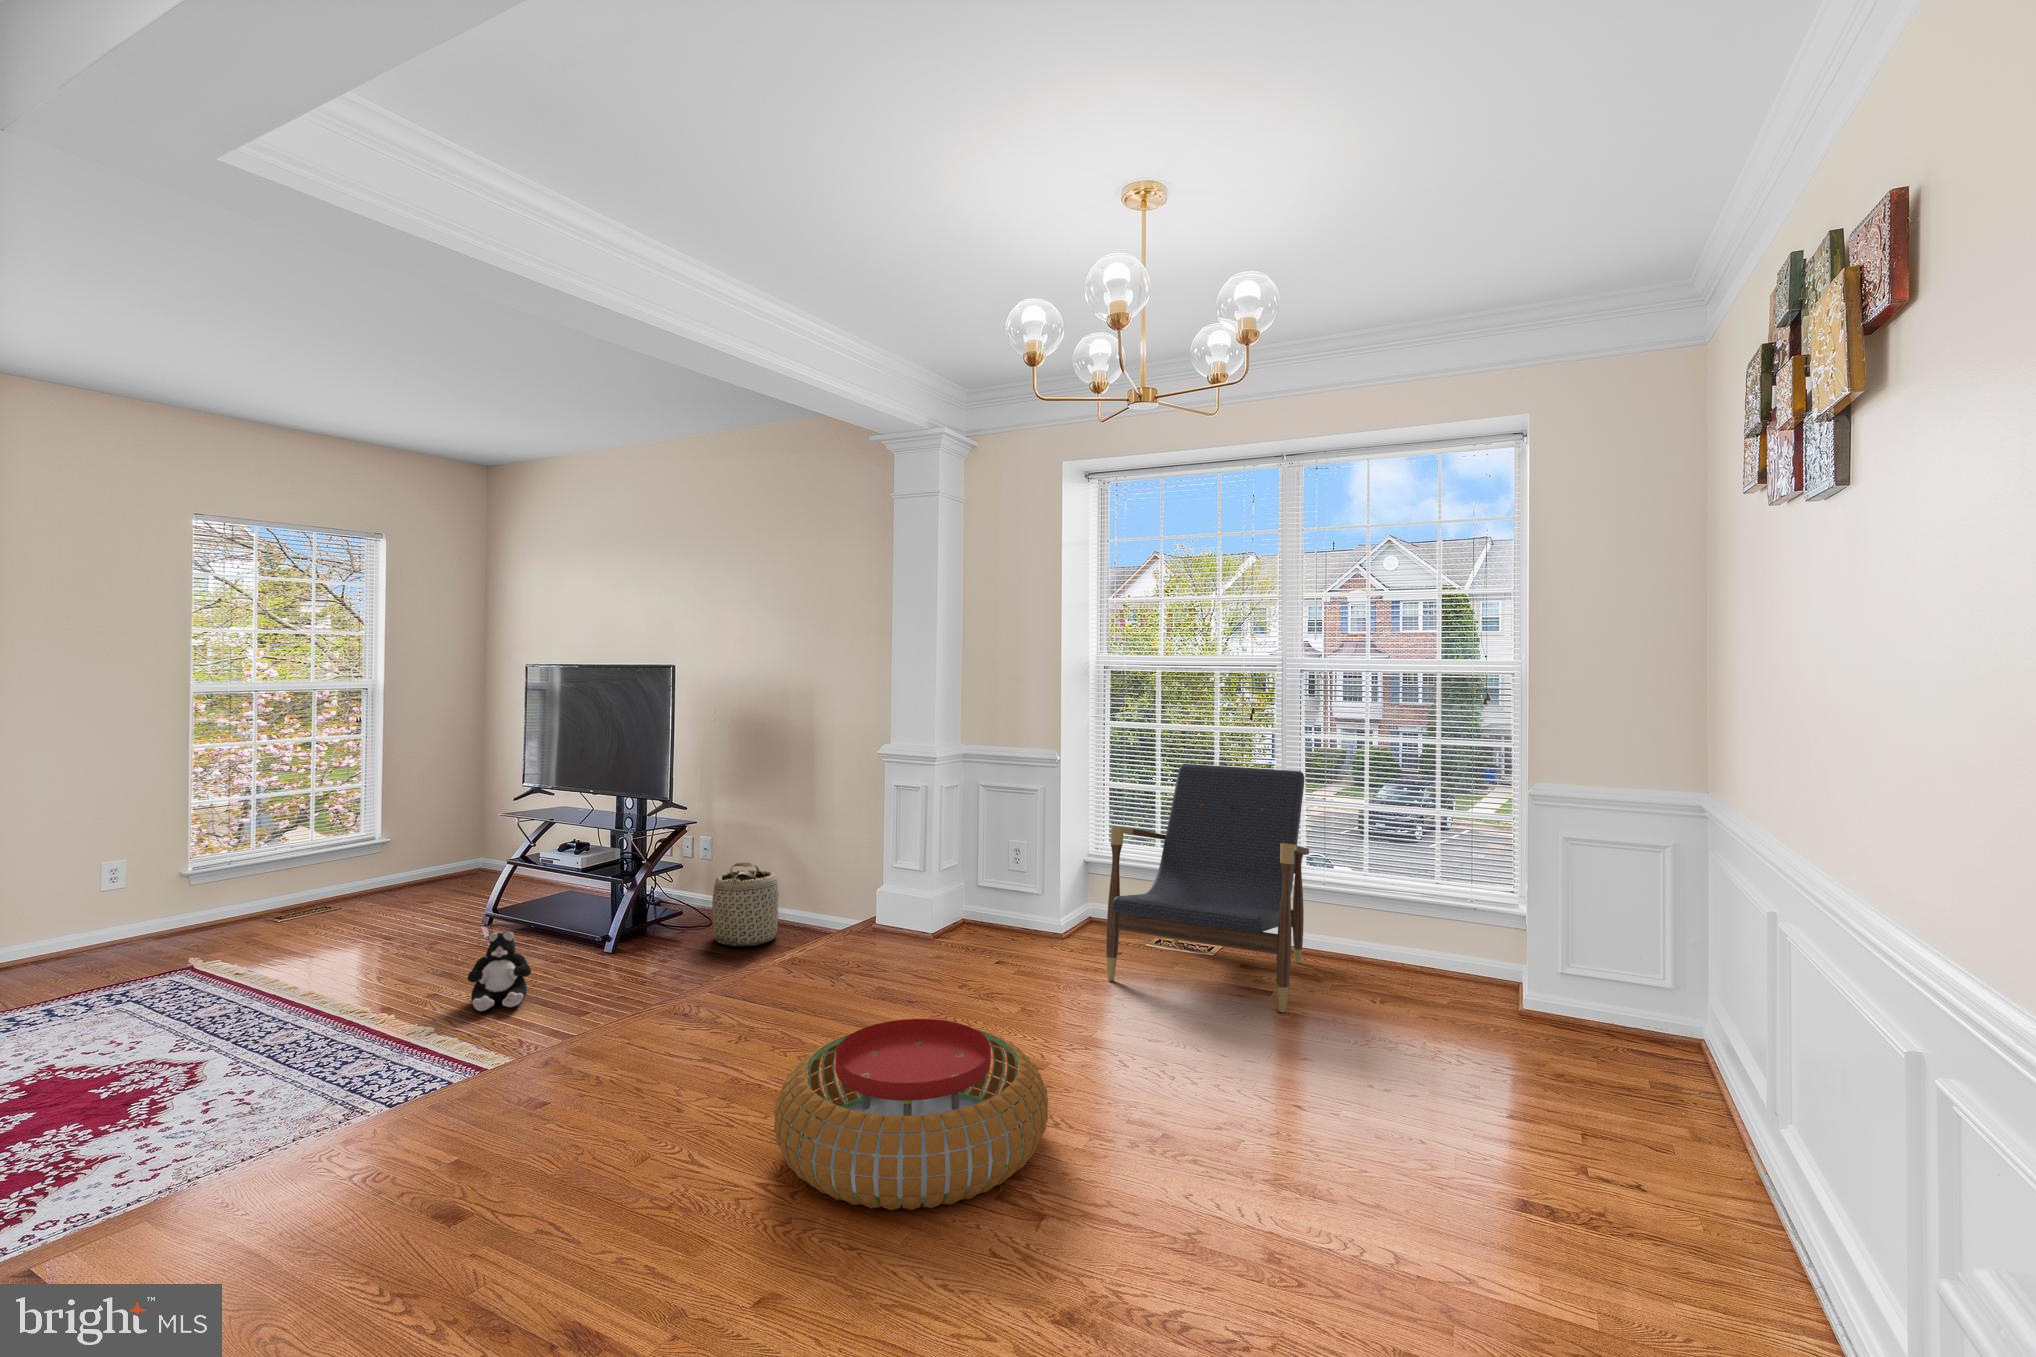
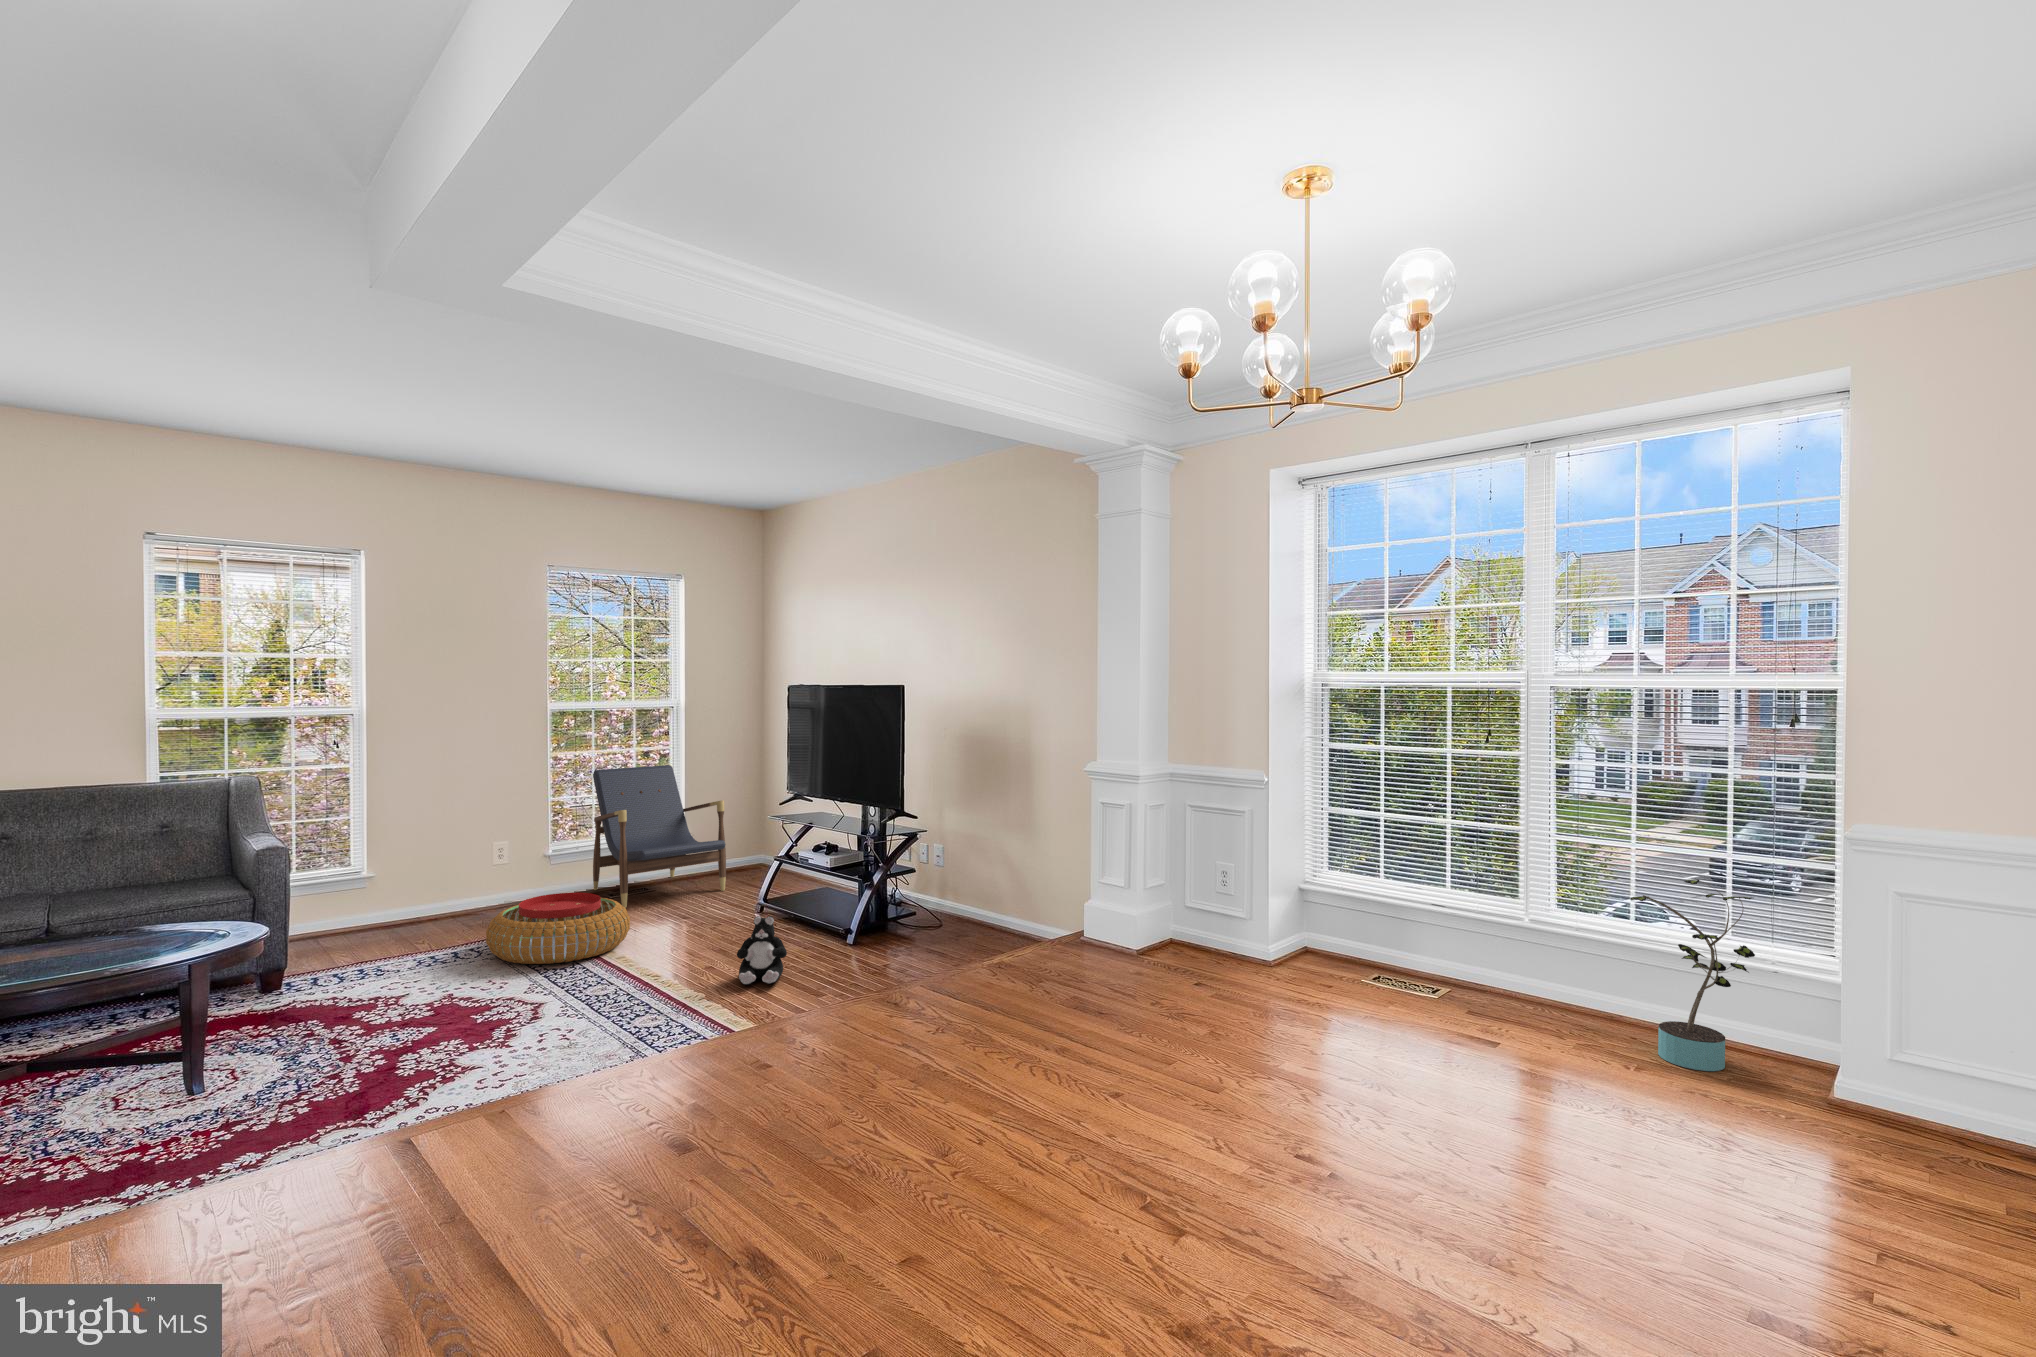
lounge chair: present [1106,764,1309,1012] -> present [593,765,726,908]
potted plant: none [1380,829,1479,996] -> present [1630,879,1755,1071]
basket: present [712,863,778,946] -> none [945,869,1004,948]
pouf: present [774,1019,1048,1210] -> present [486,893,630,964]

